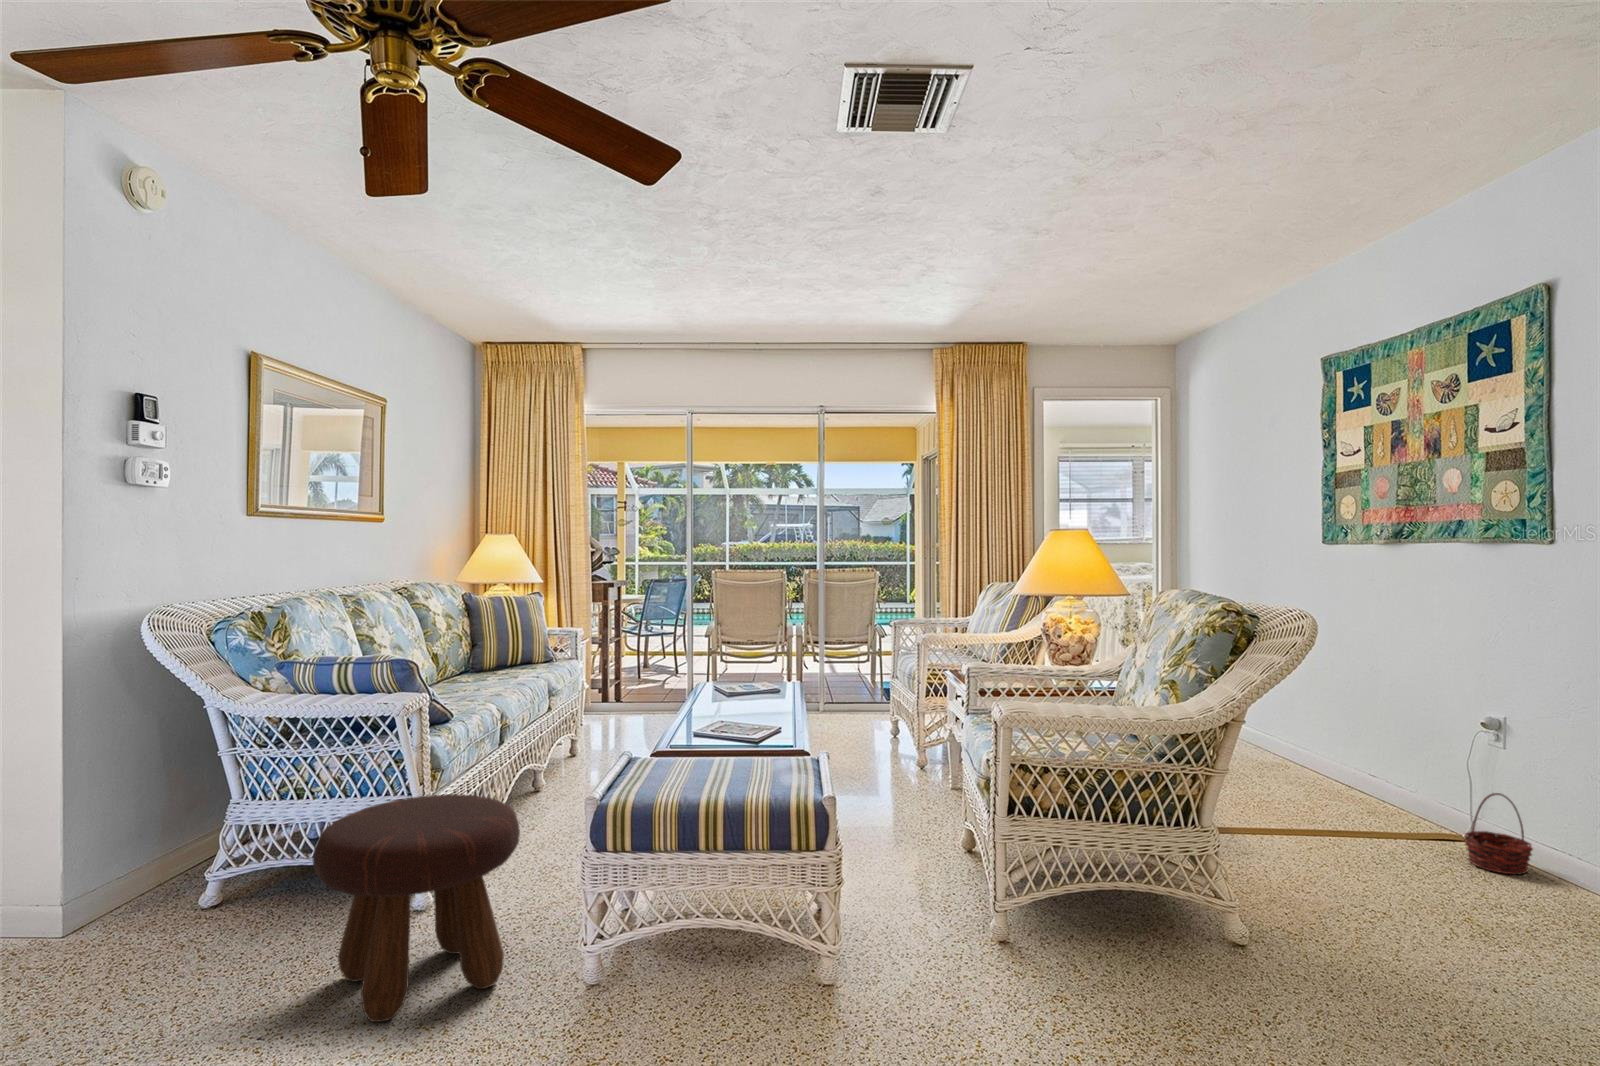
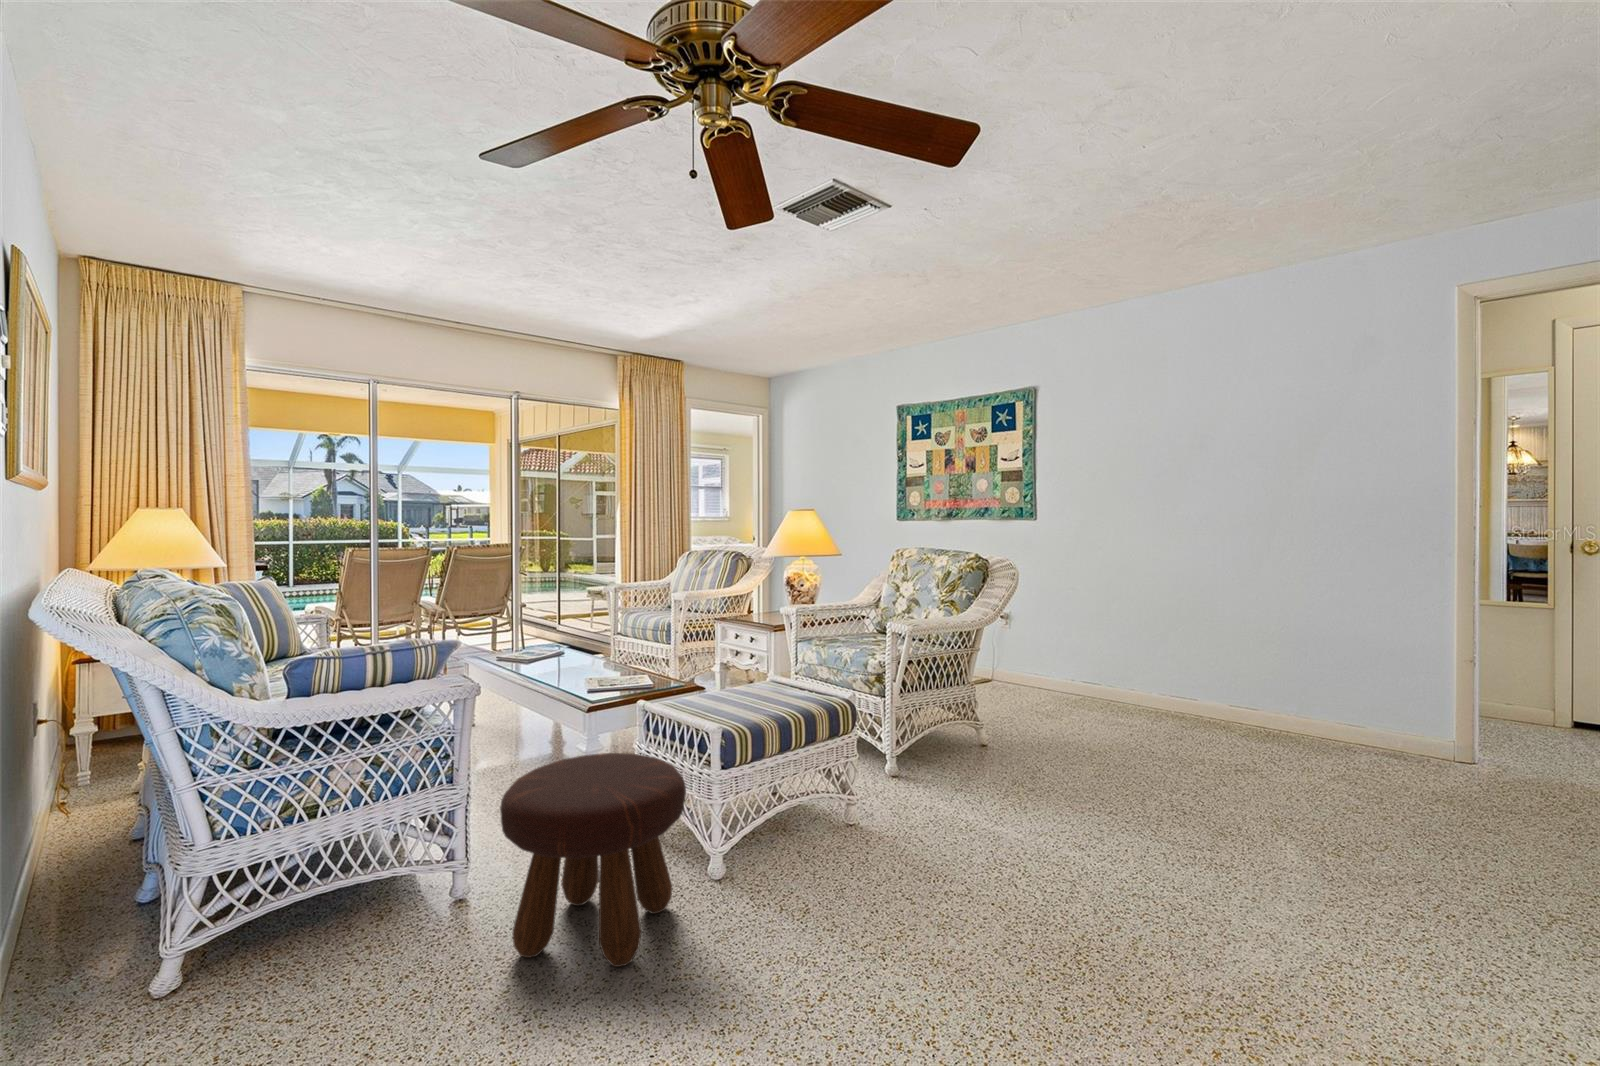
basket: present [1464,793,1533,874] -> none [1001,646,1030,685]

